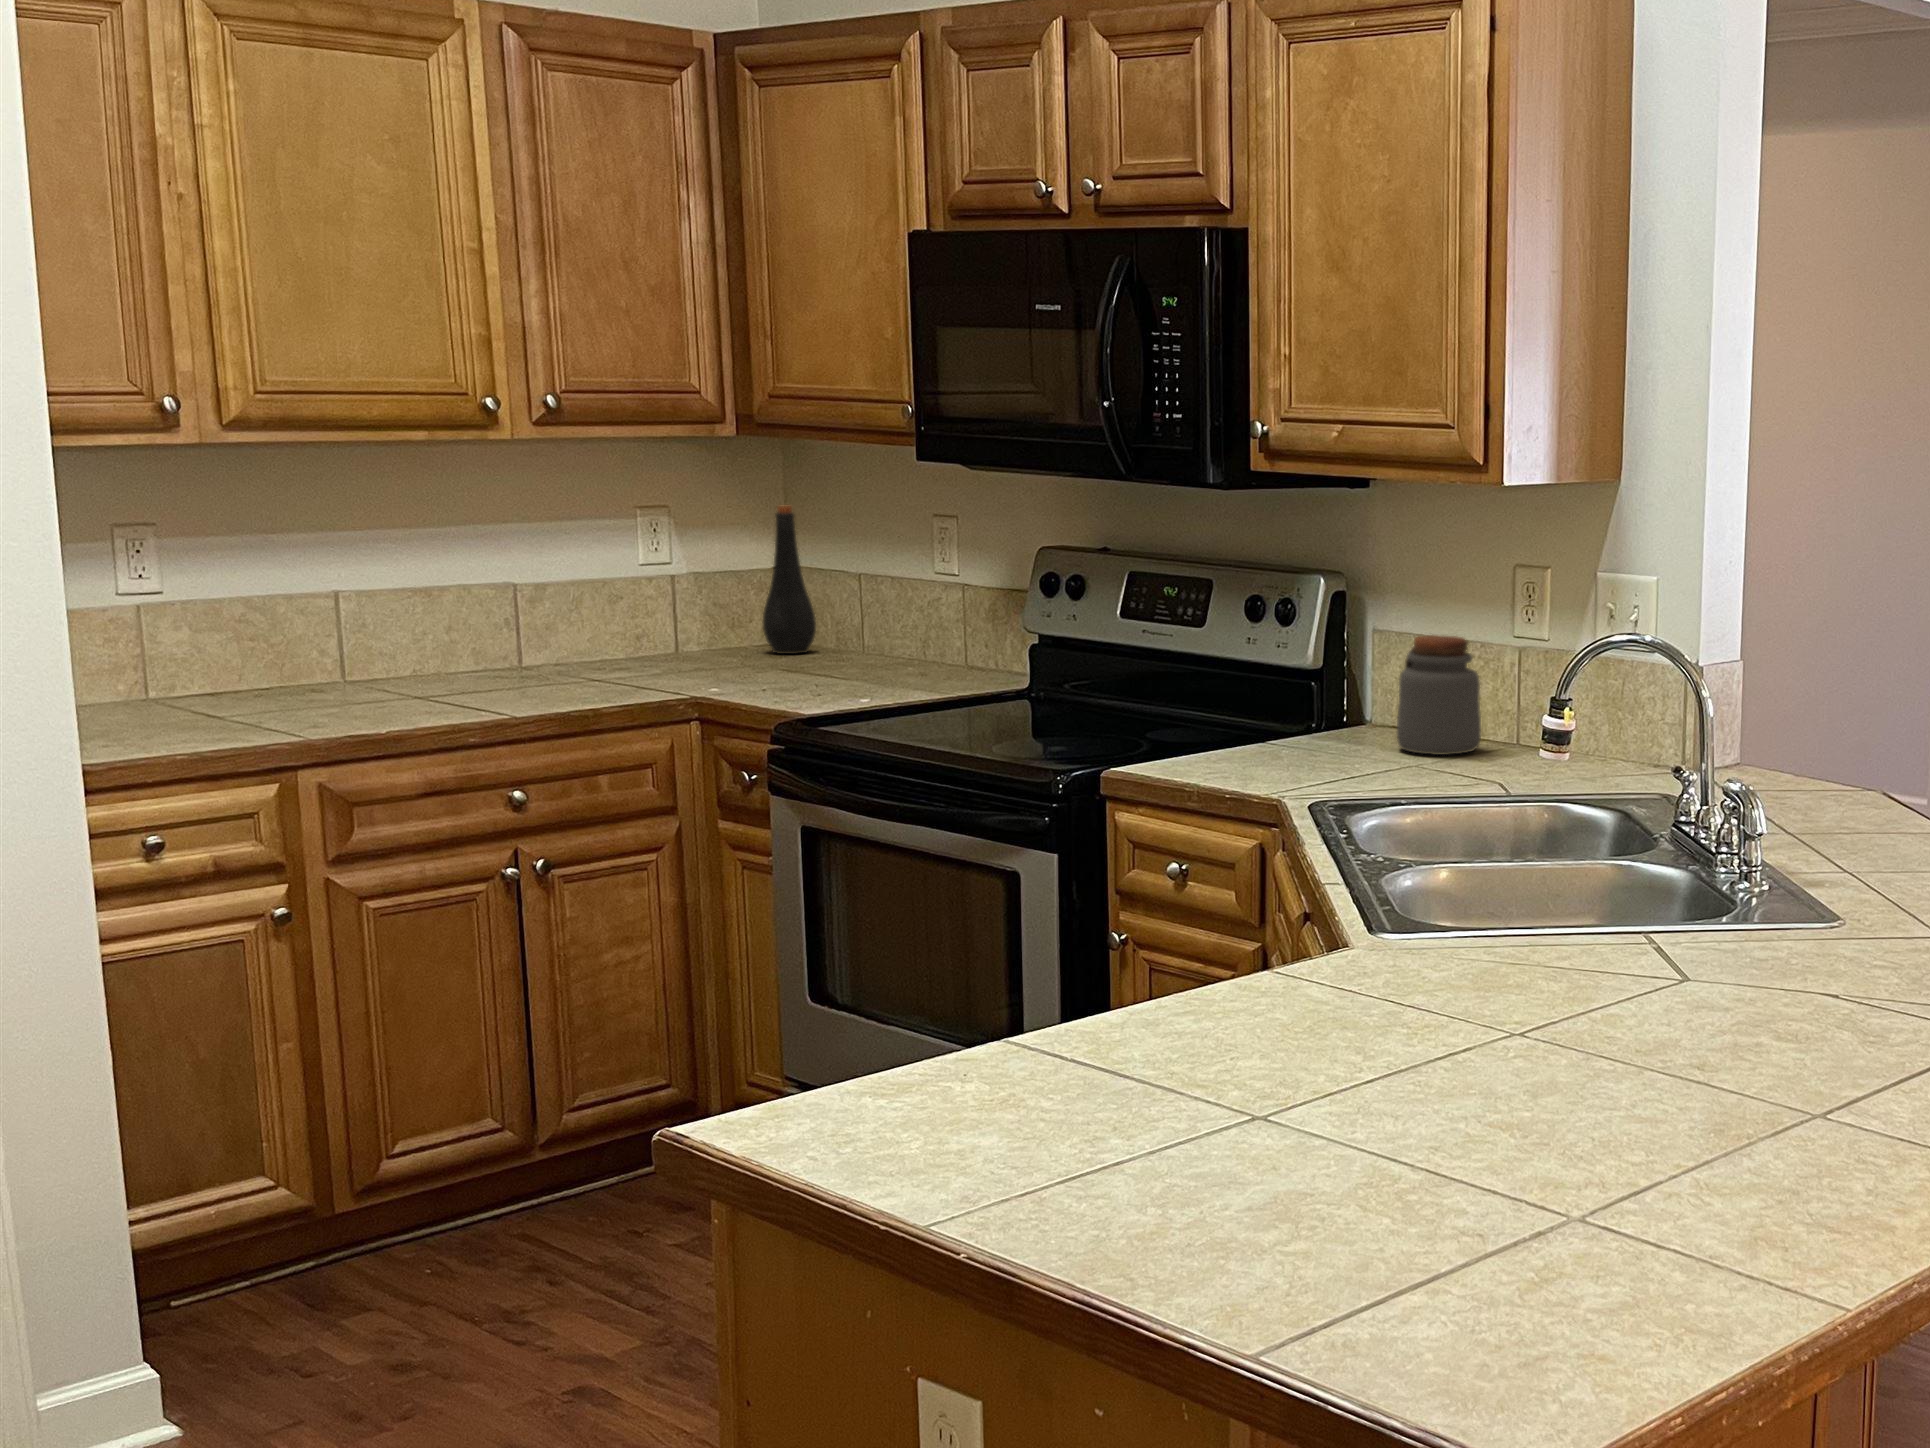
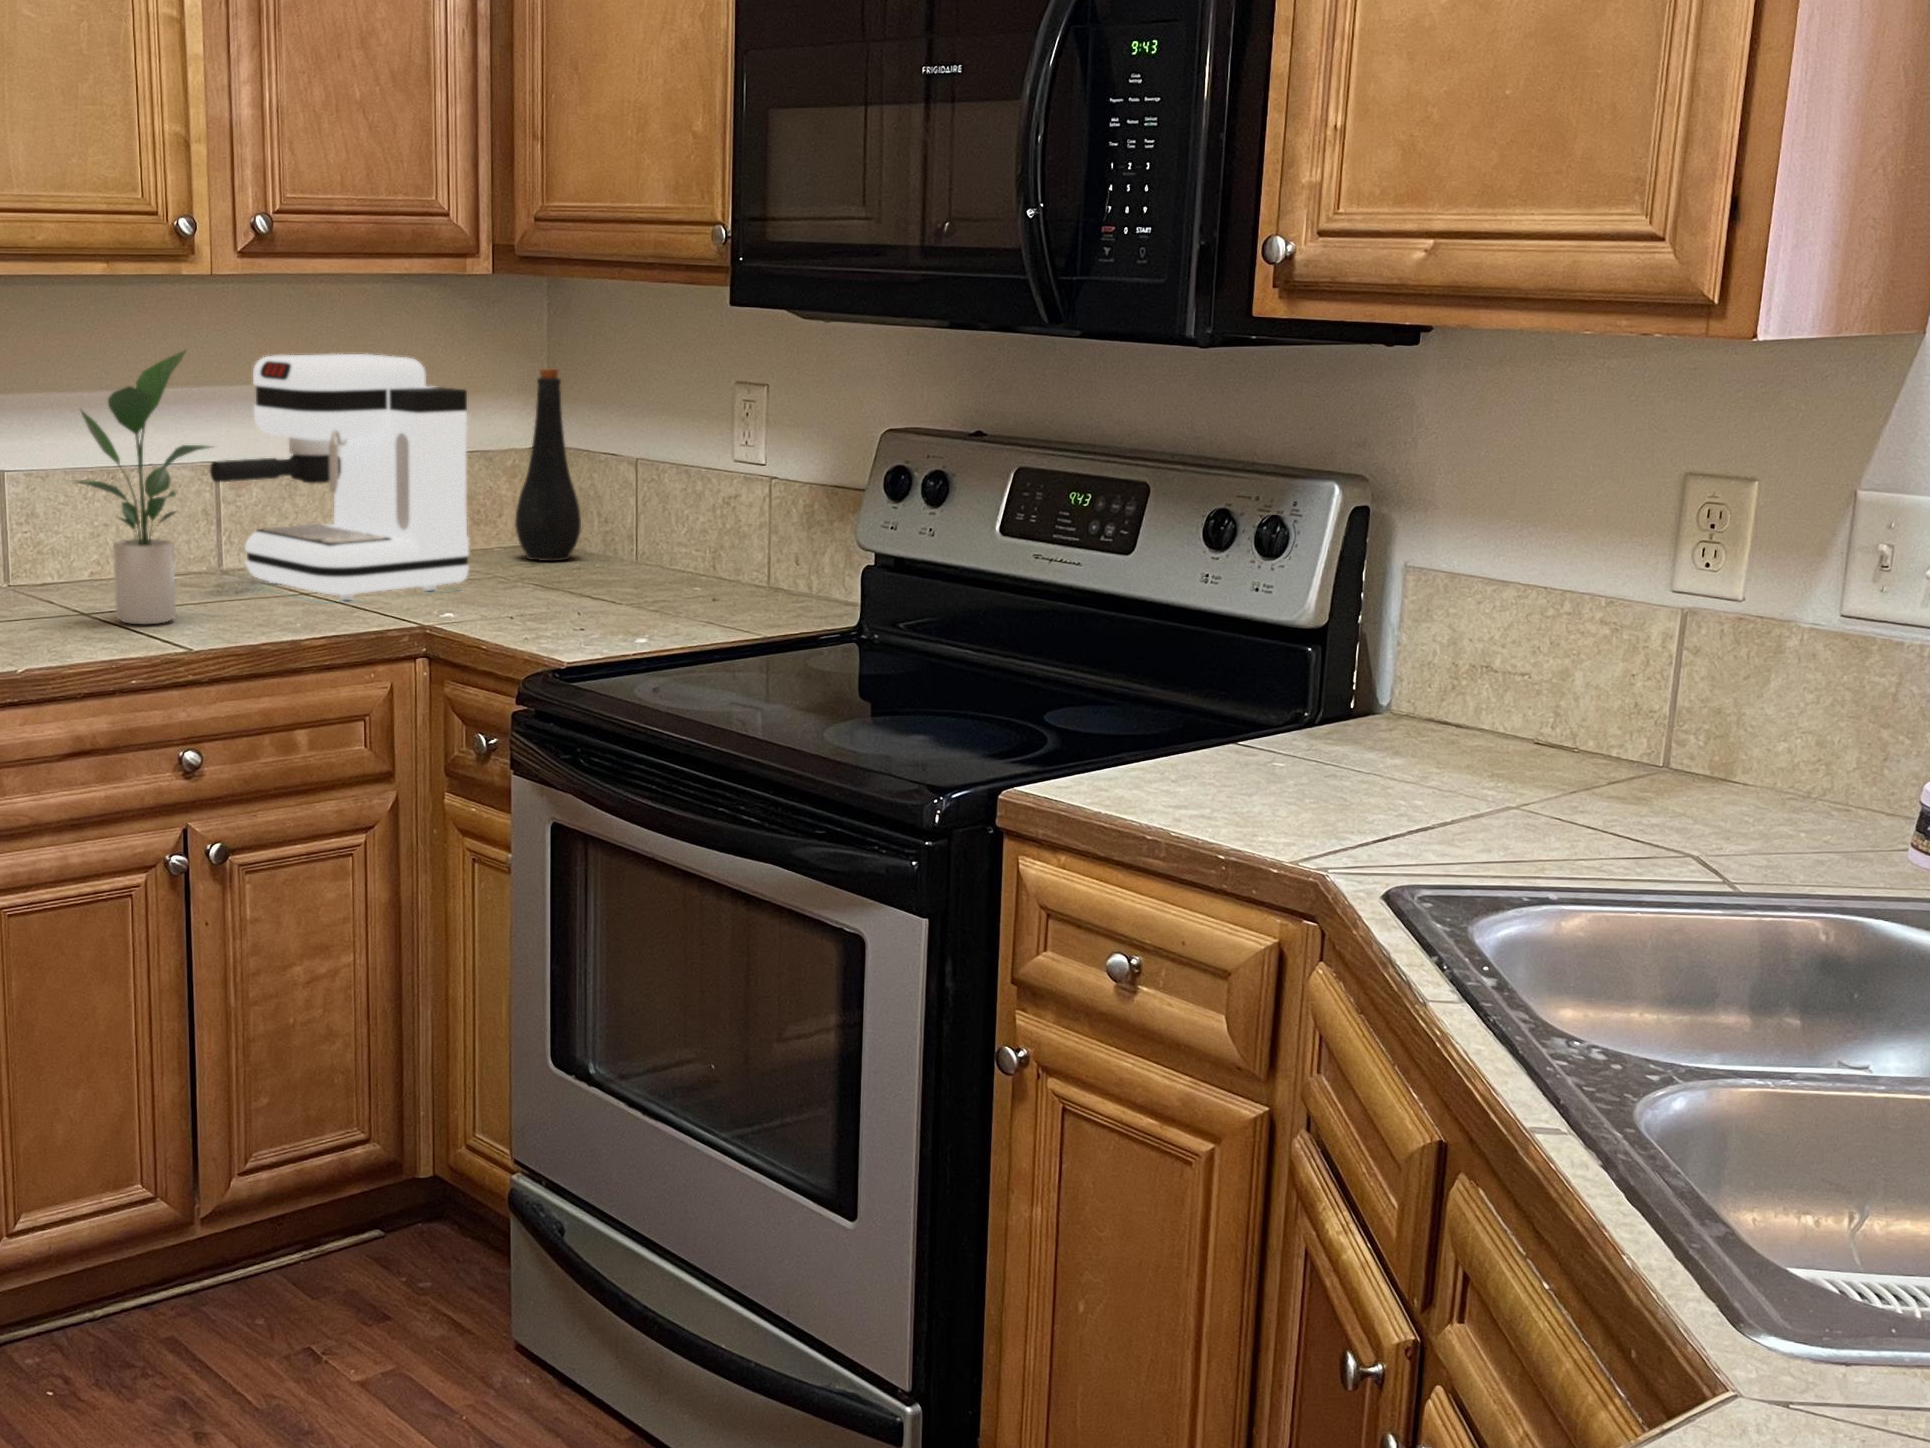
potted plant: none [405,495,526,703] -> present [77,351,210,624]
coffee maker: none [514,497,727,683] -> present [210,354,469,600]
jar: present [1397,635,1481,755] -> none [1470,591,1623,790]

